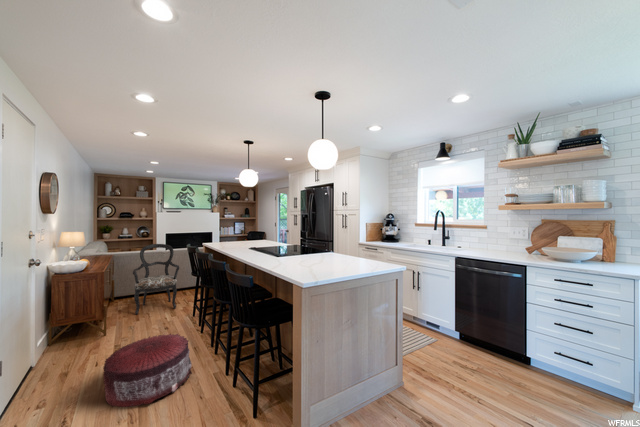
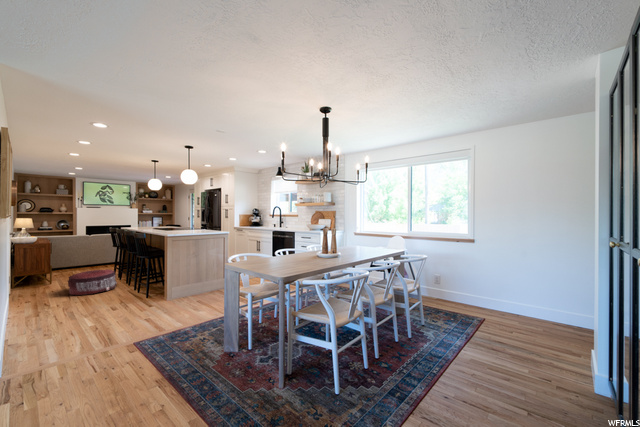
armchair: present [133,244,179,315] -> none [69,228,104,274]

